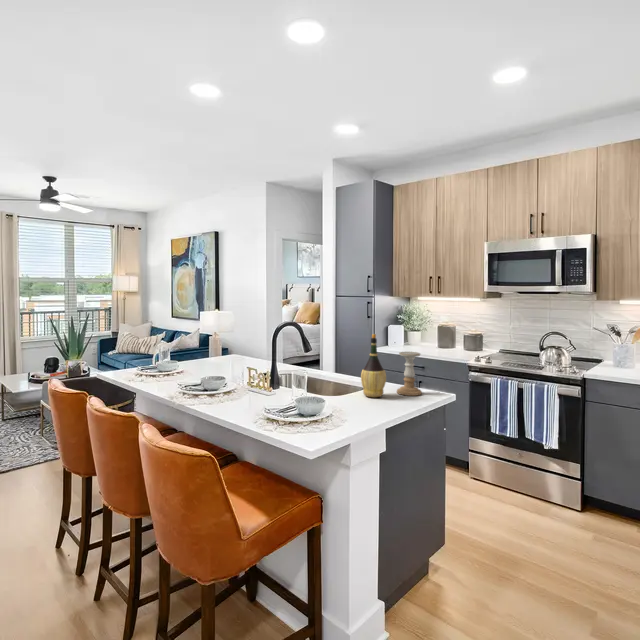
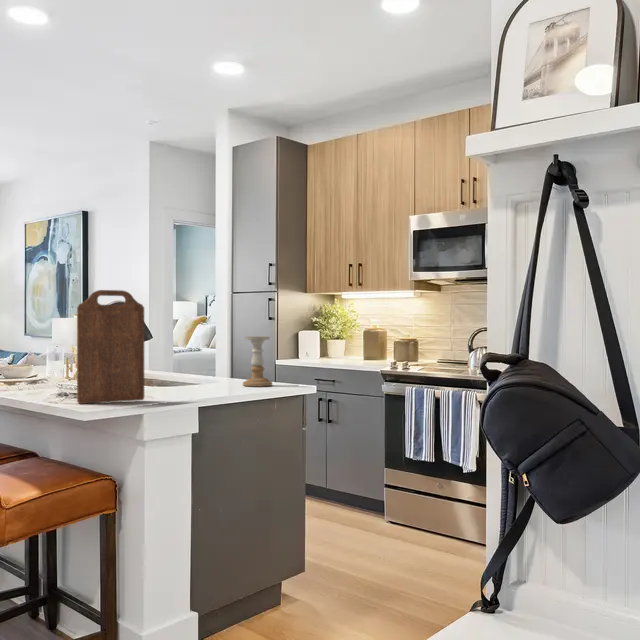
cutting board: none [299,331,353,438] -> present [77,290,144,404]
wine bottle: present [361,334,386,397] -> none [194,312,224,387]

